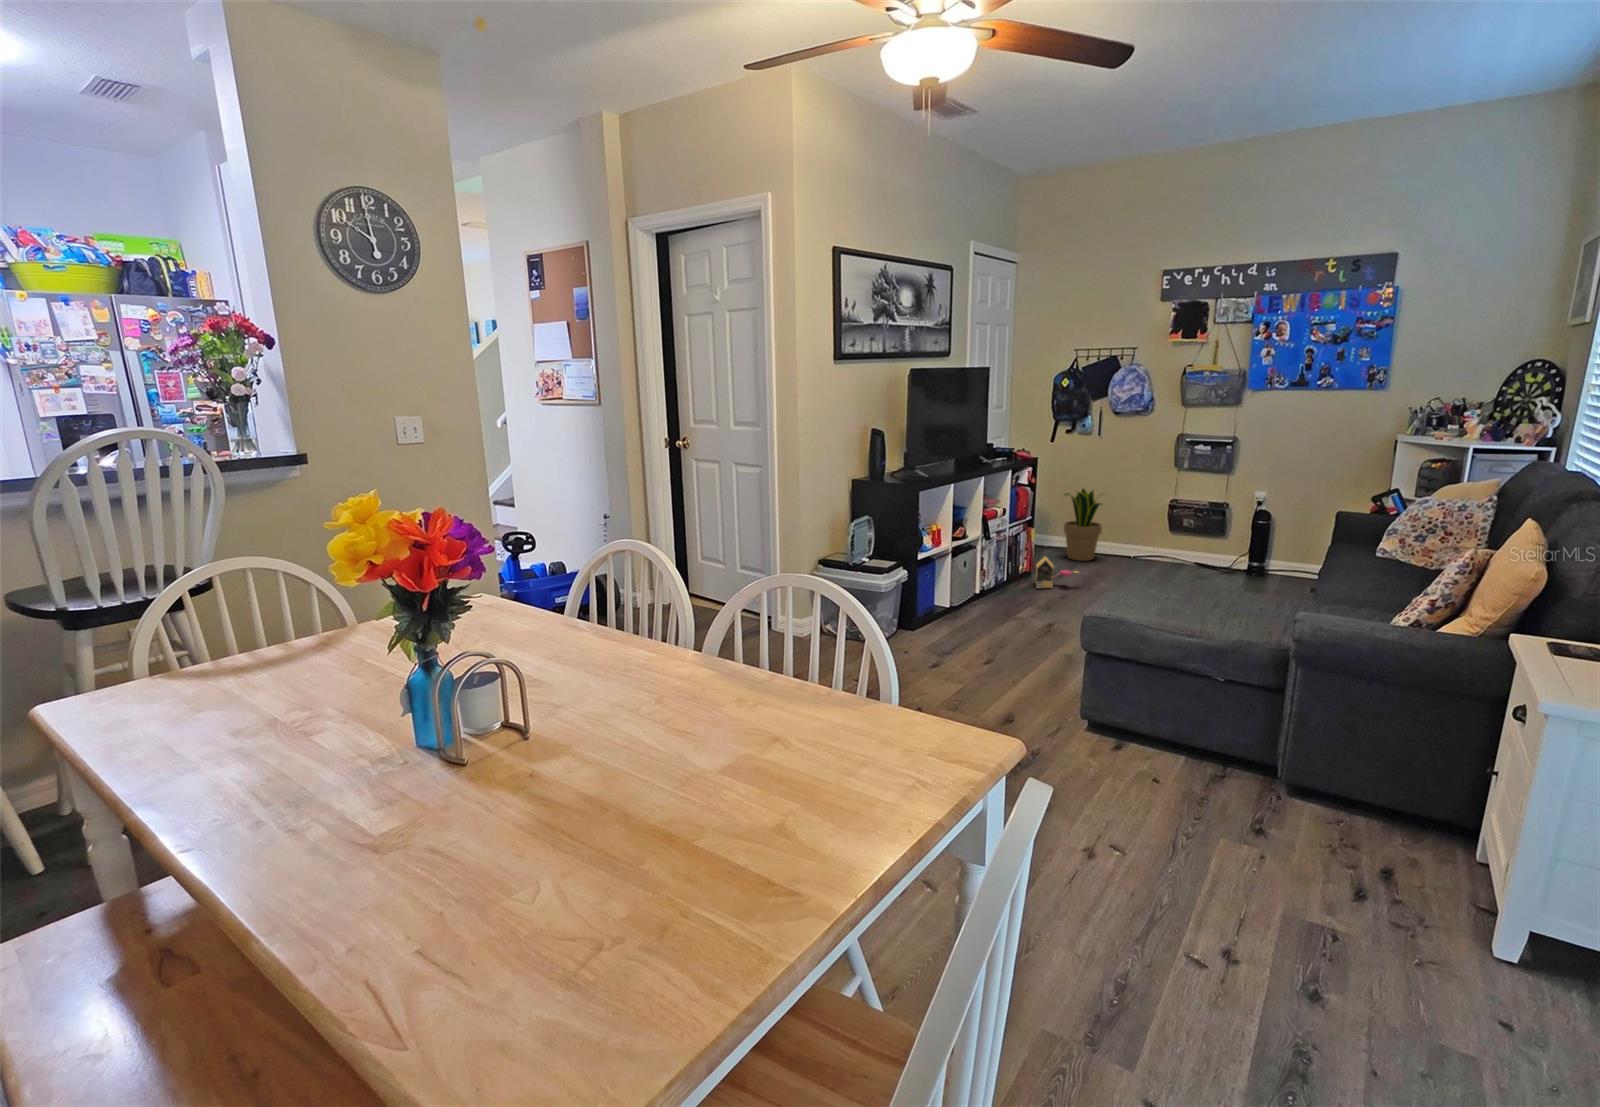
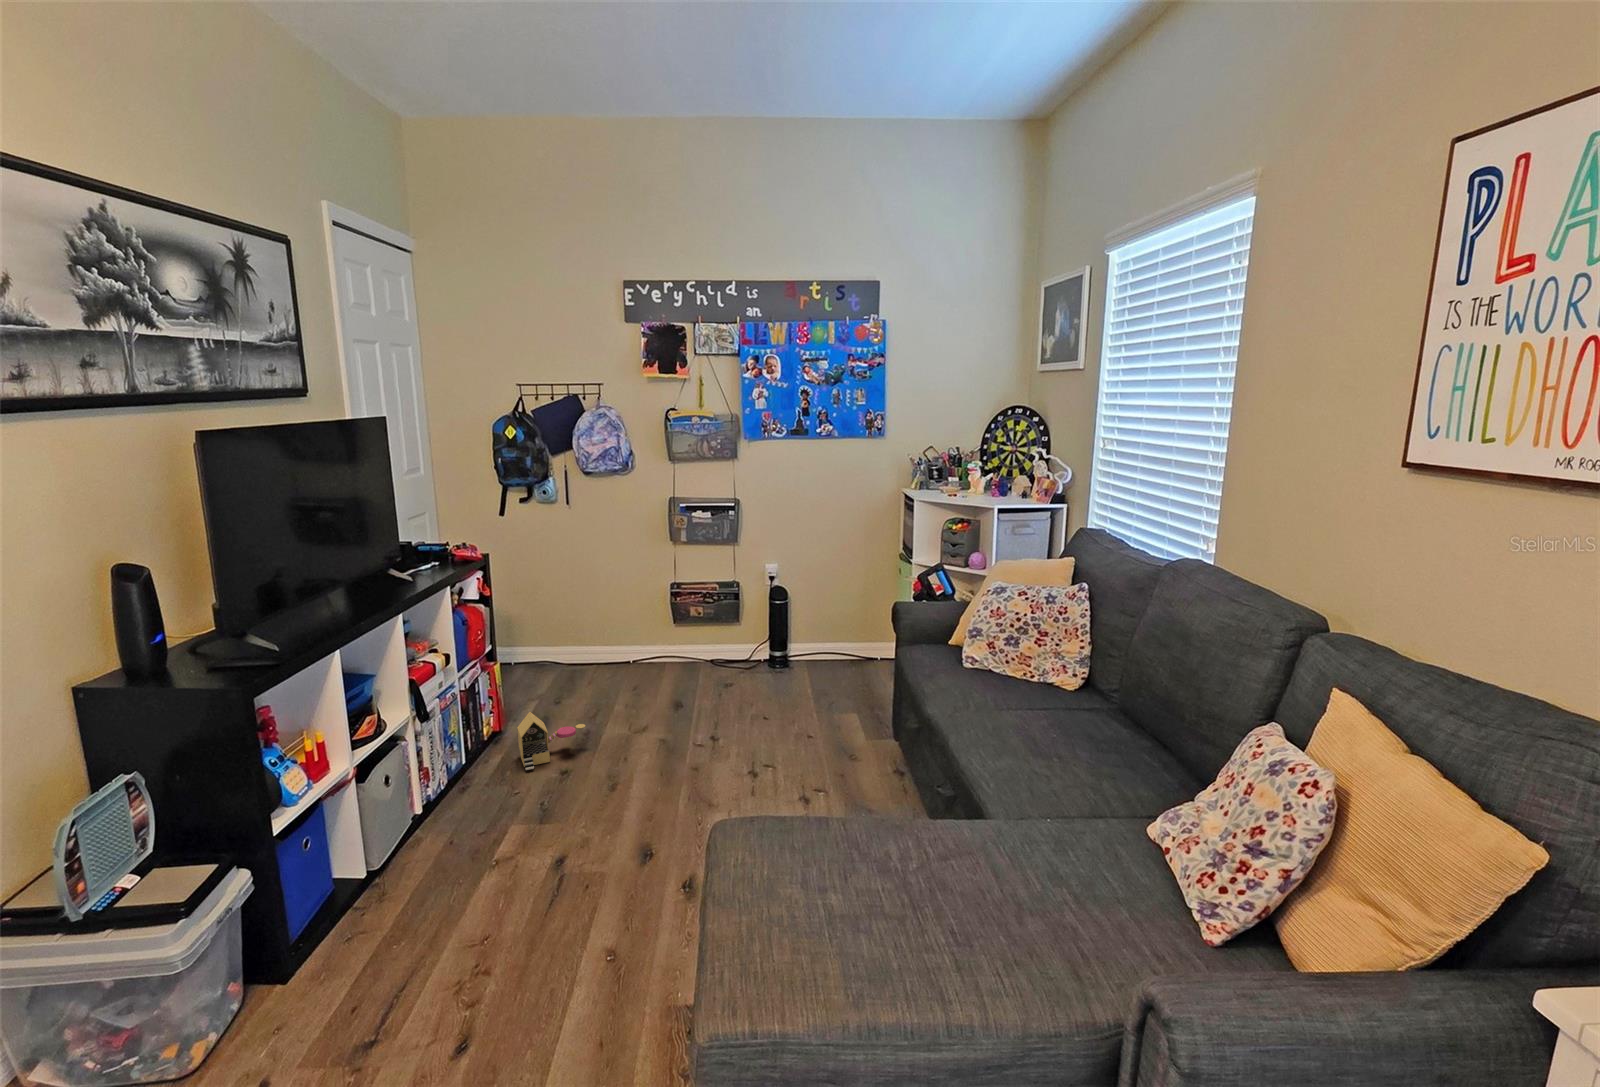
potted plant: present [1064,489,1103,561] -> none [530,580,590,686]

